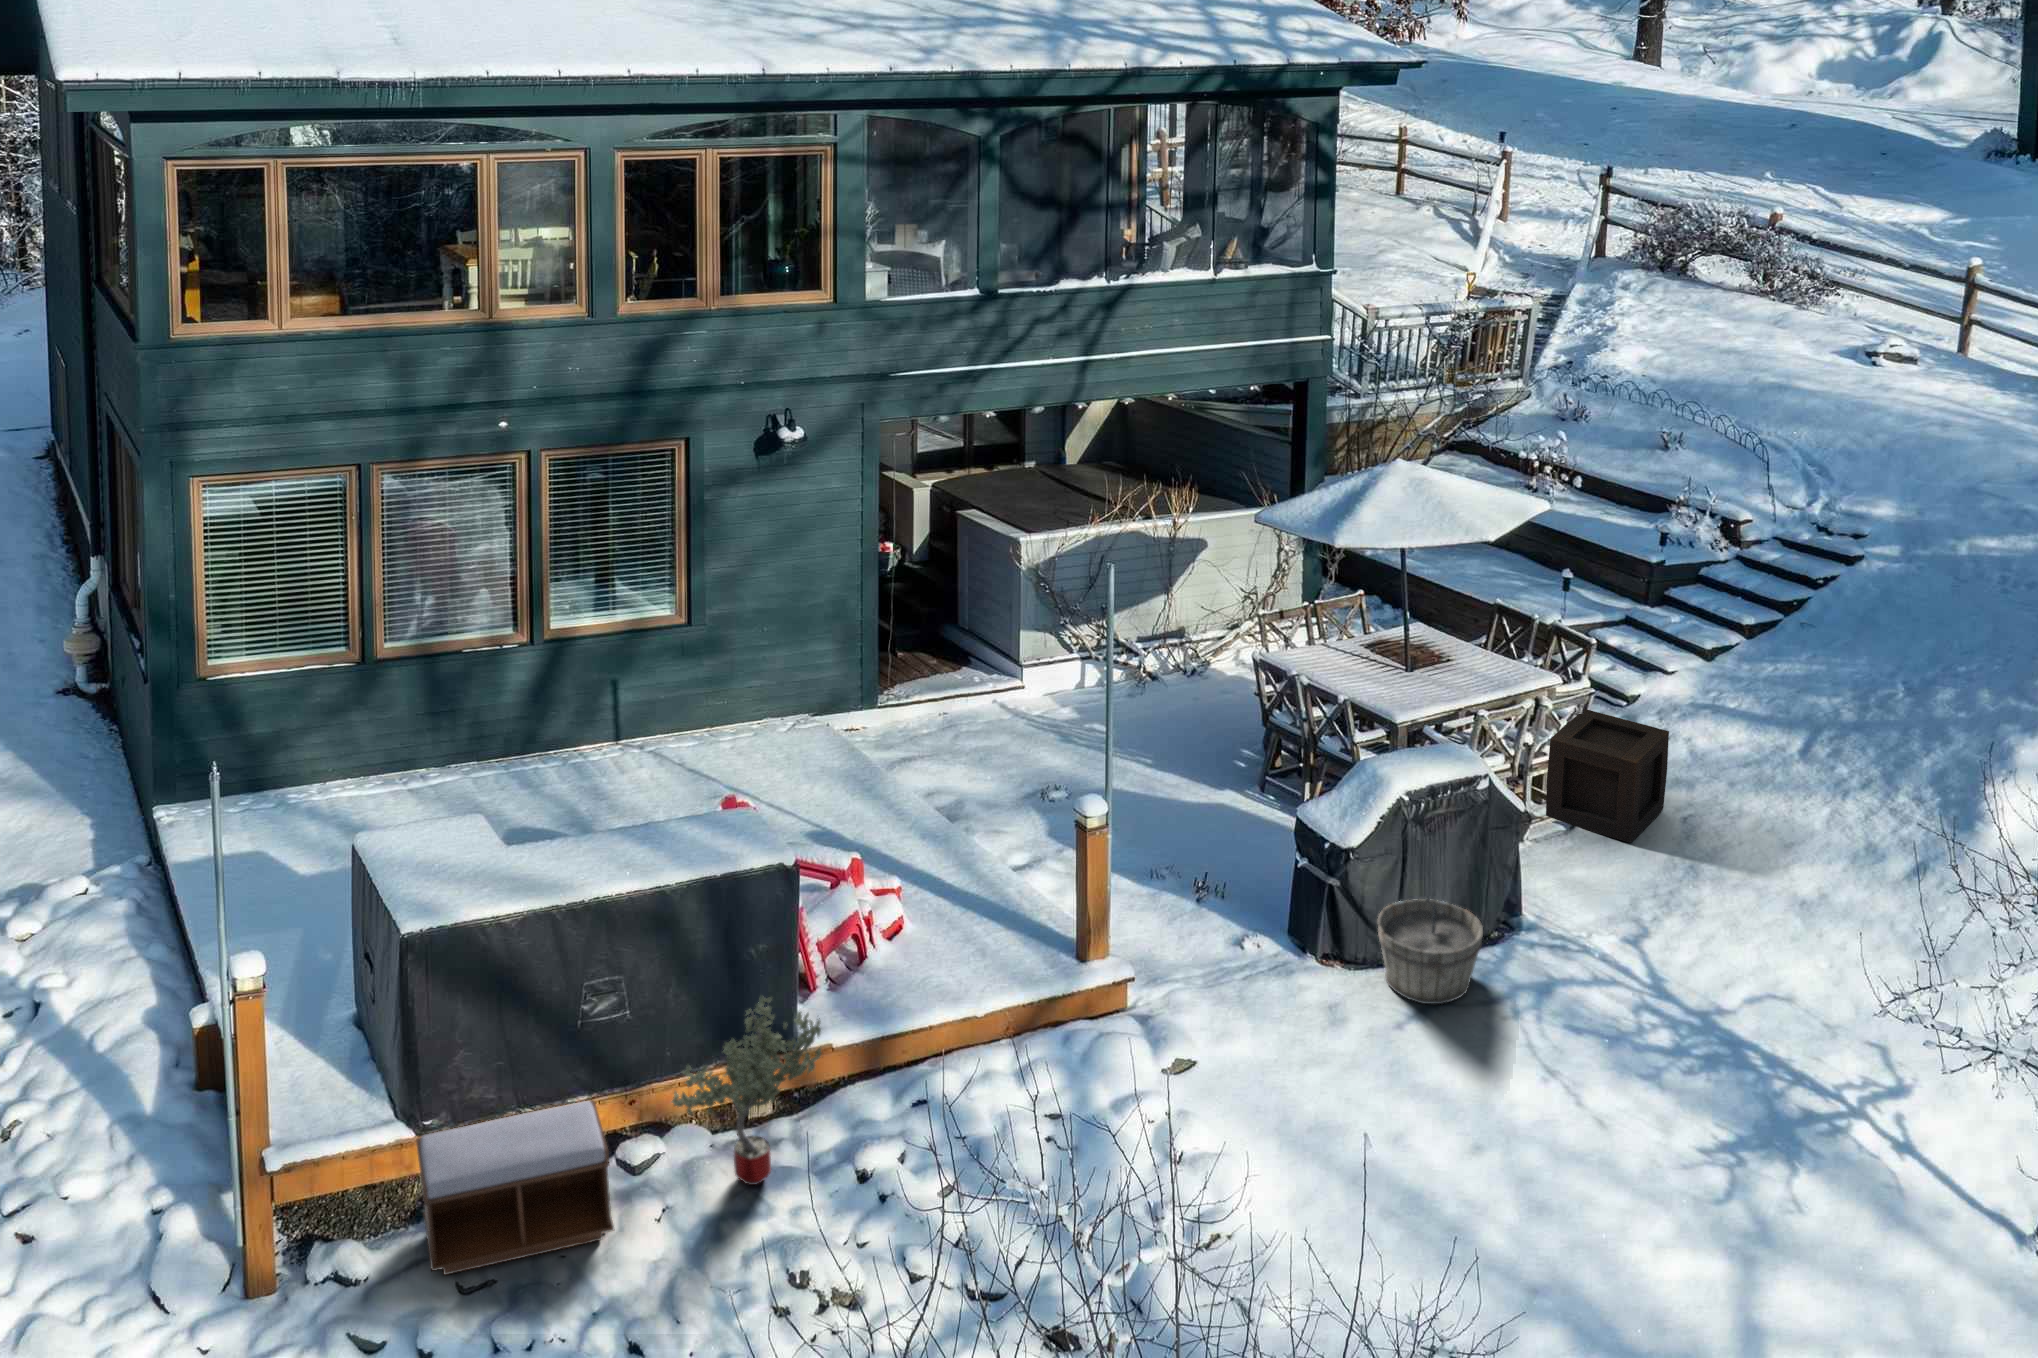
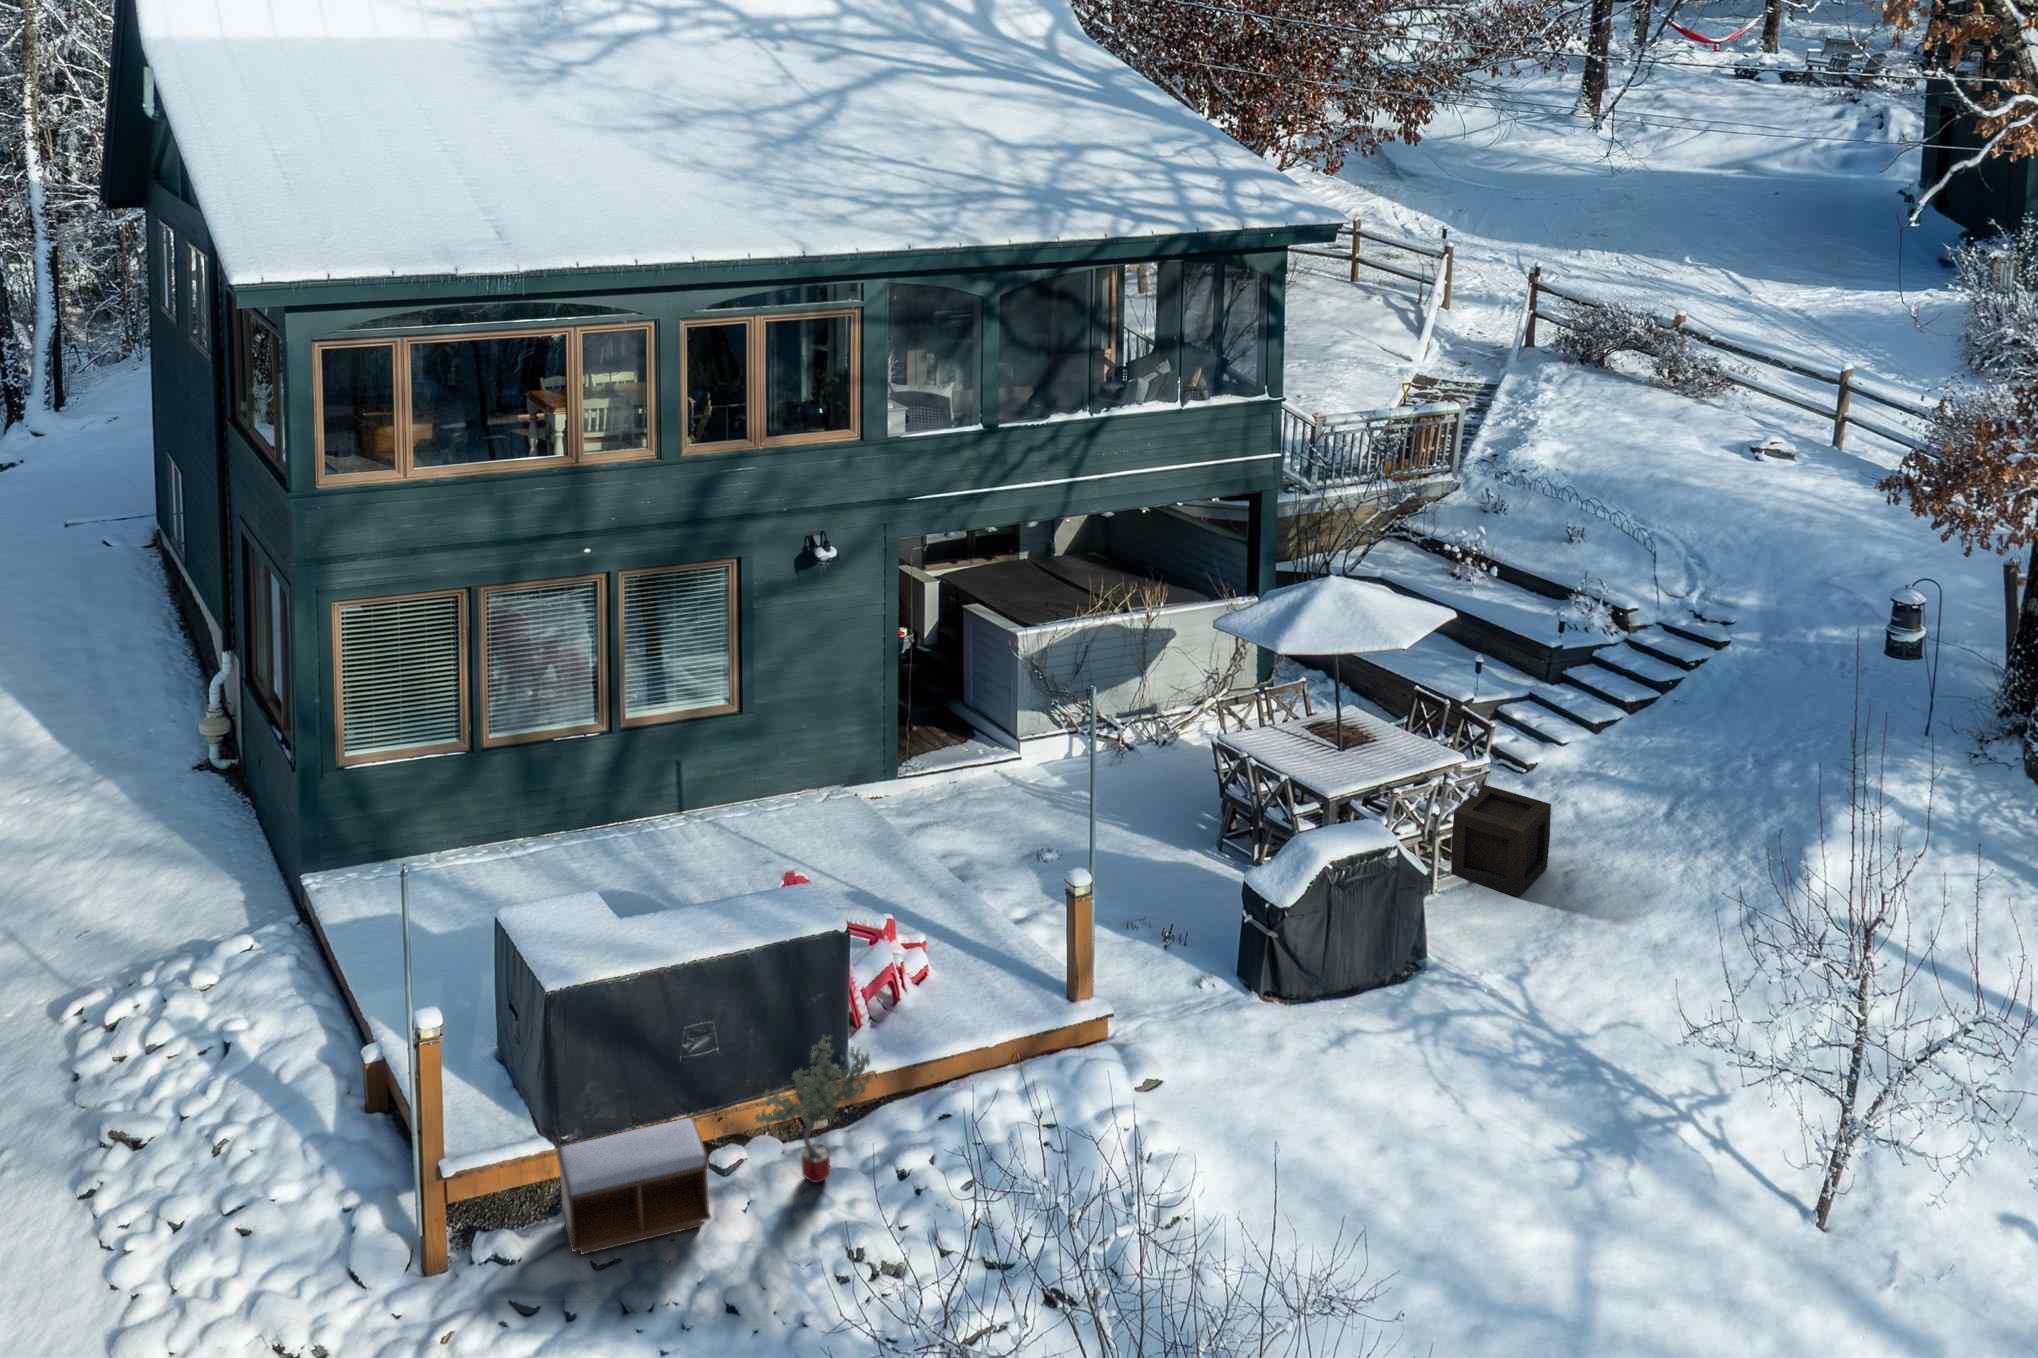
wooden bucket: present [1378,899,1483,1004] -> none [1307,948,1390,1034]

